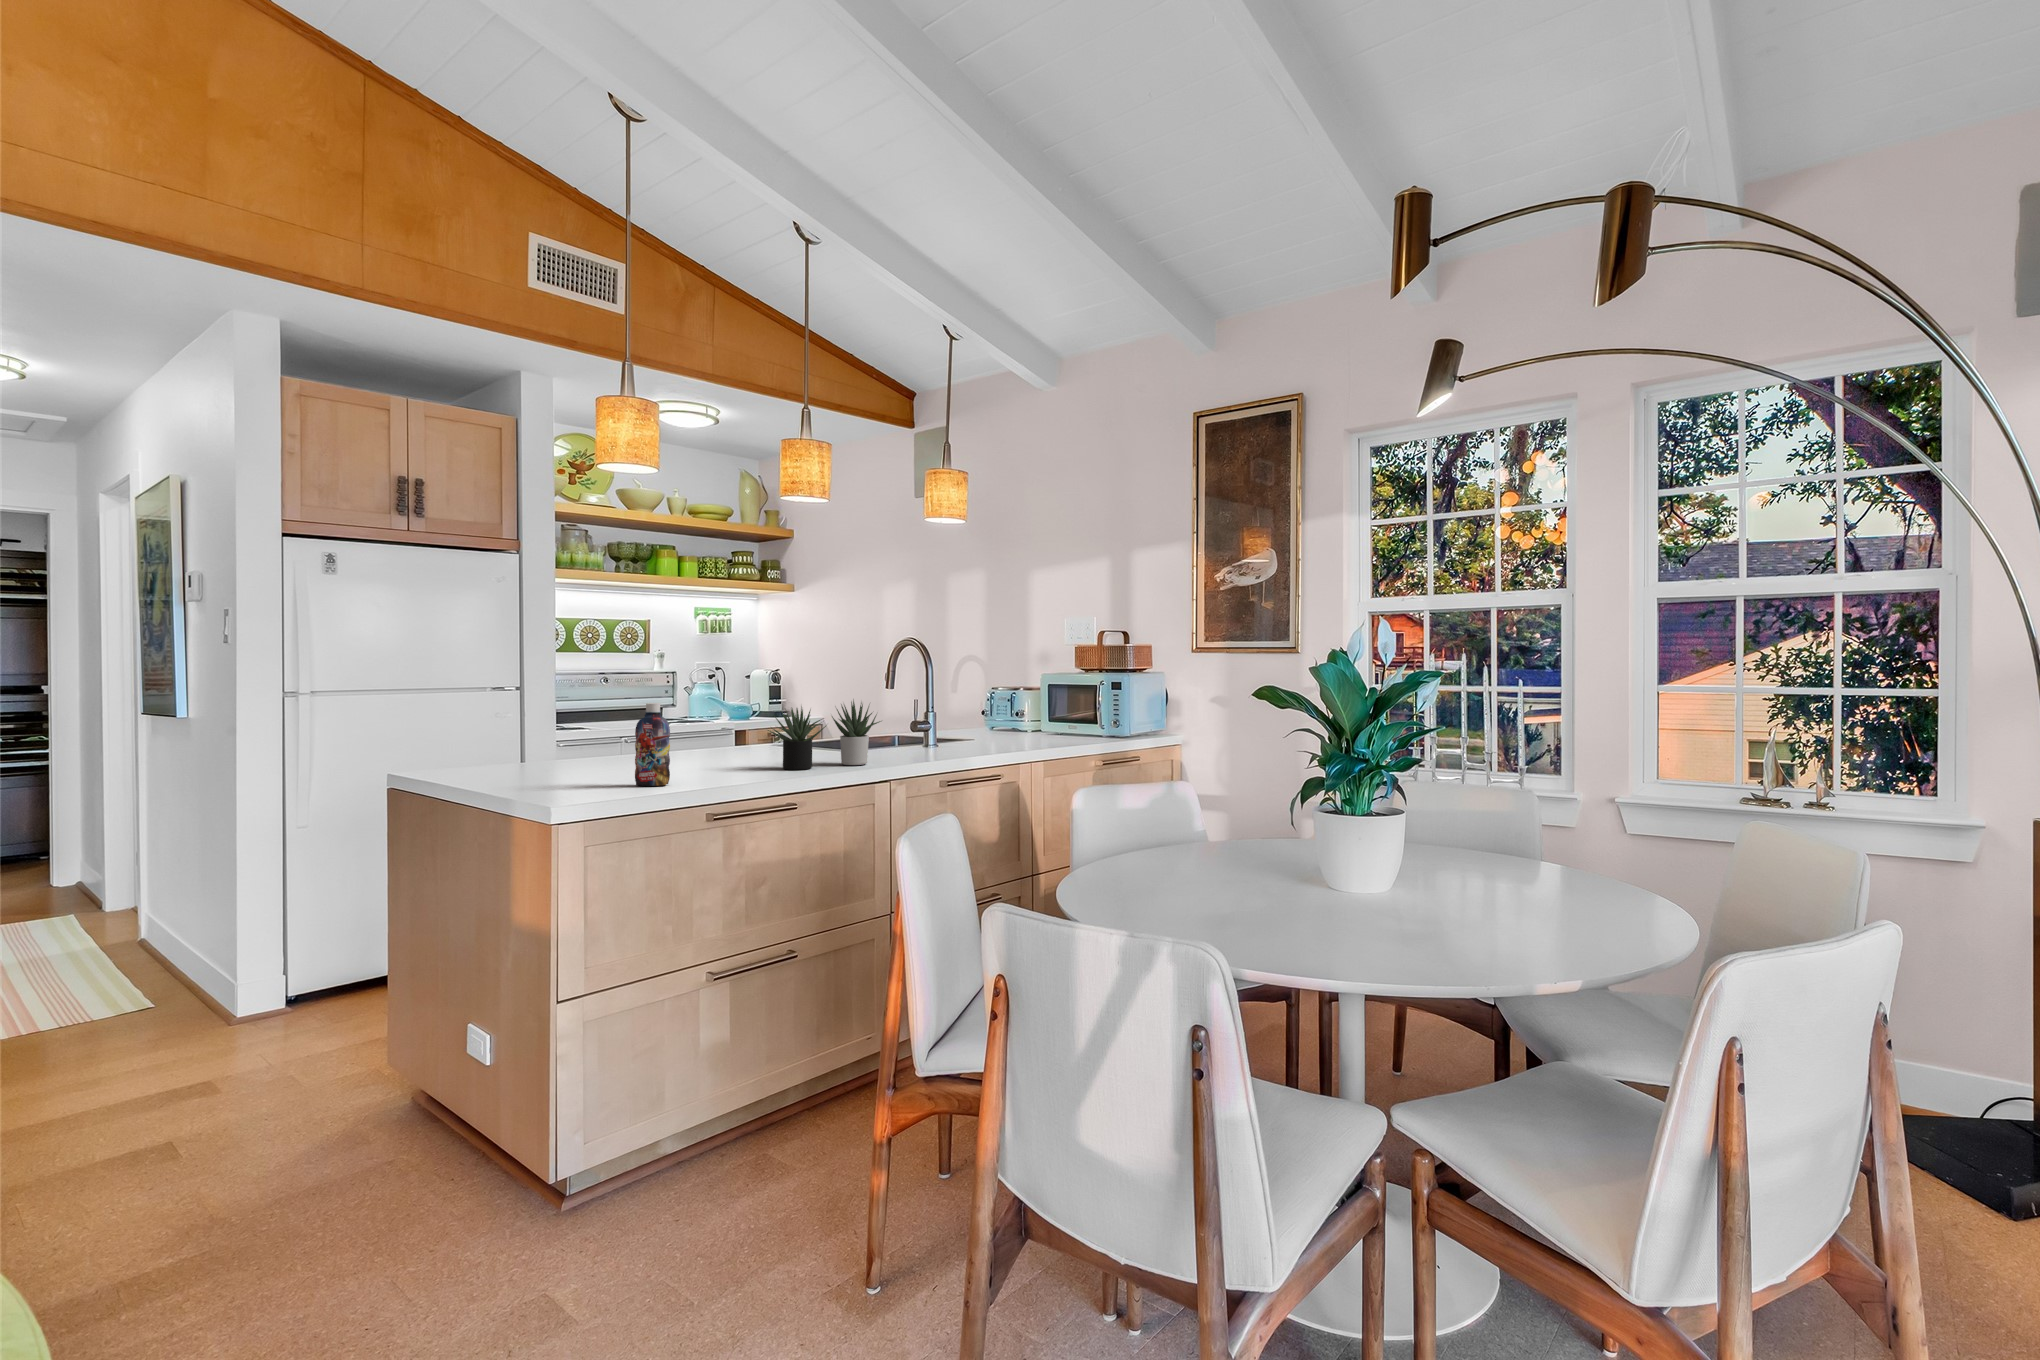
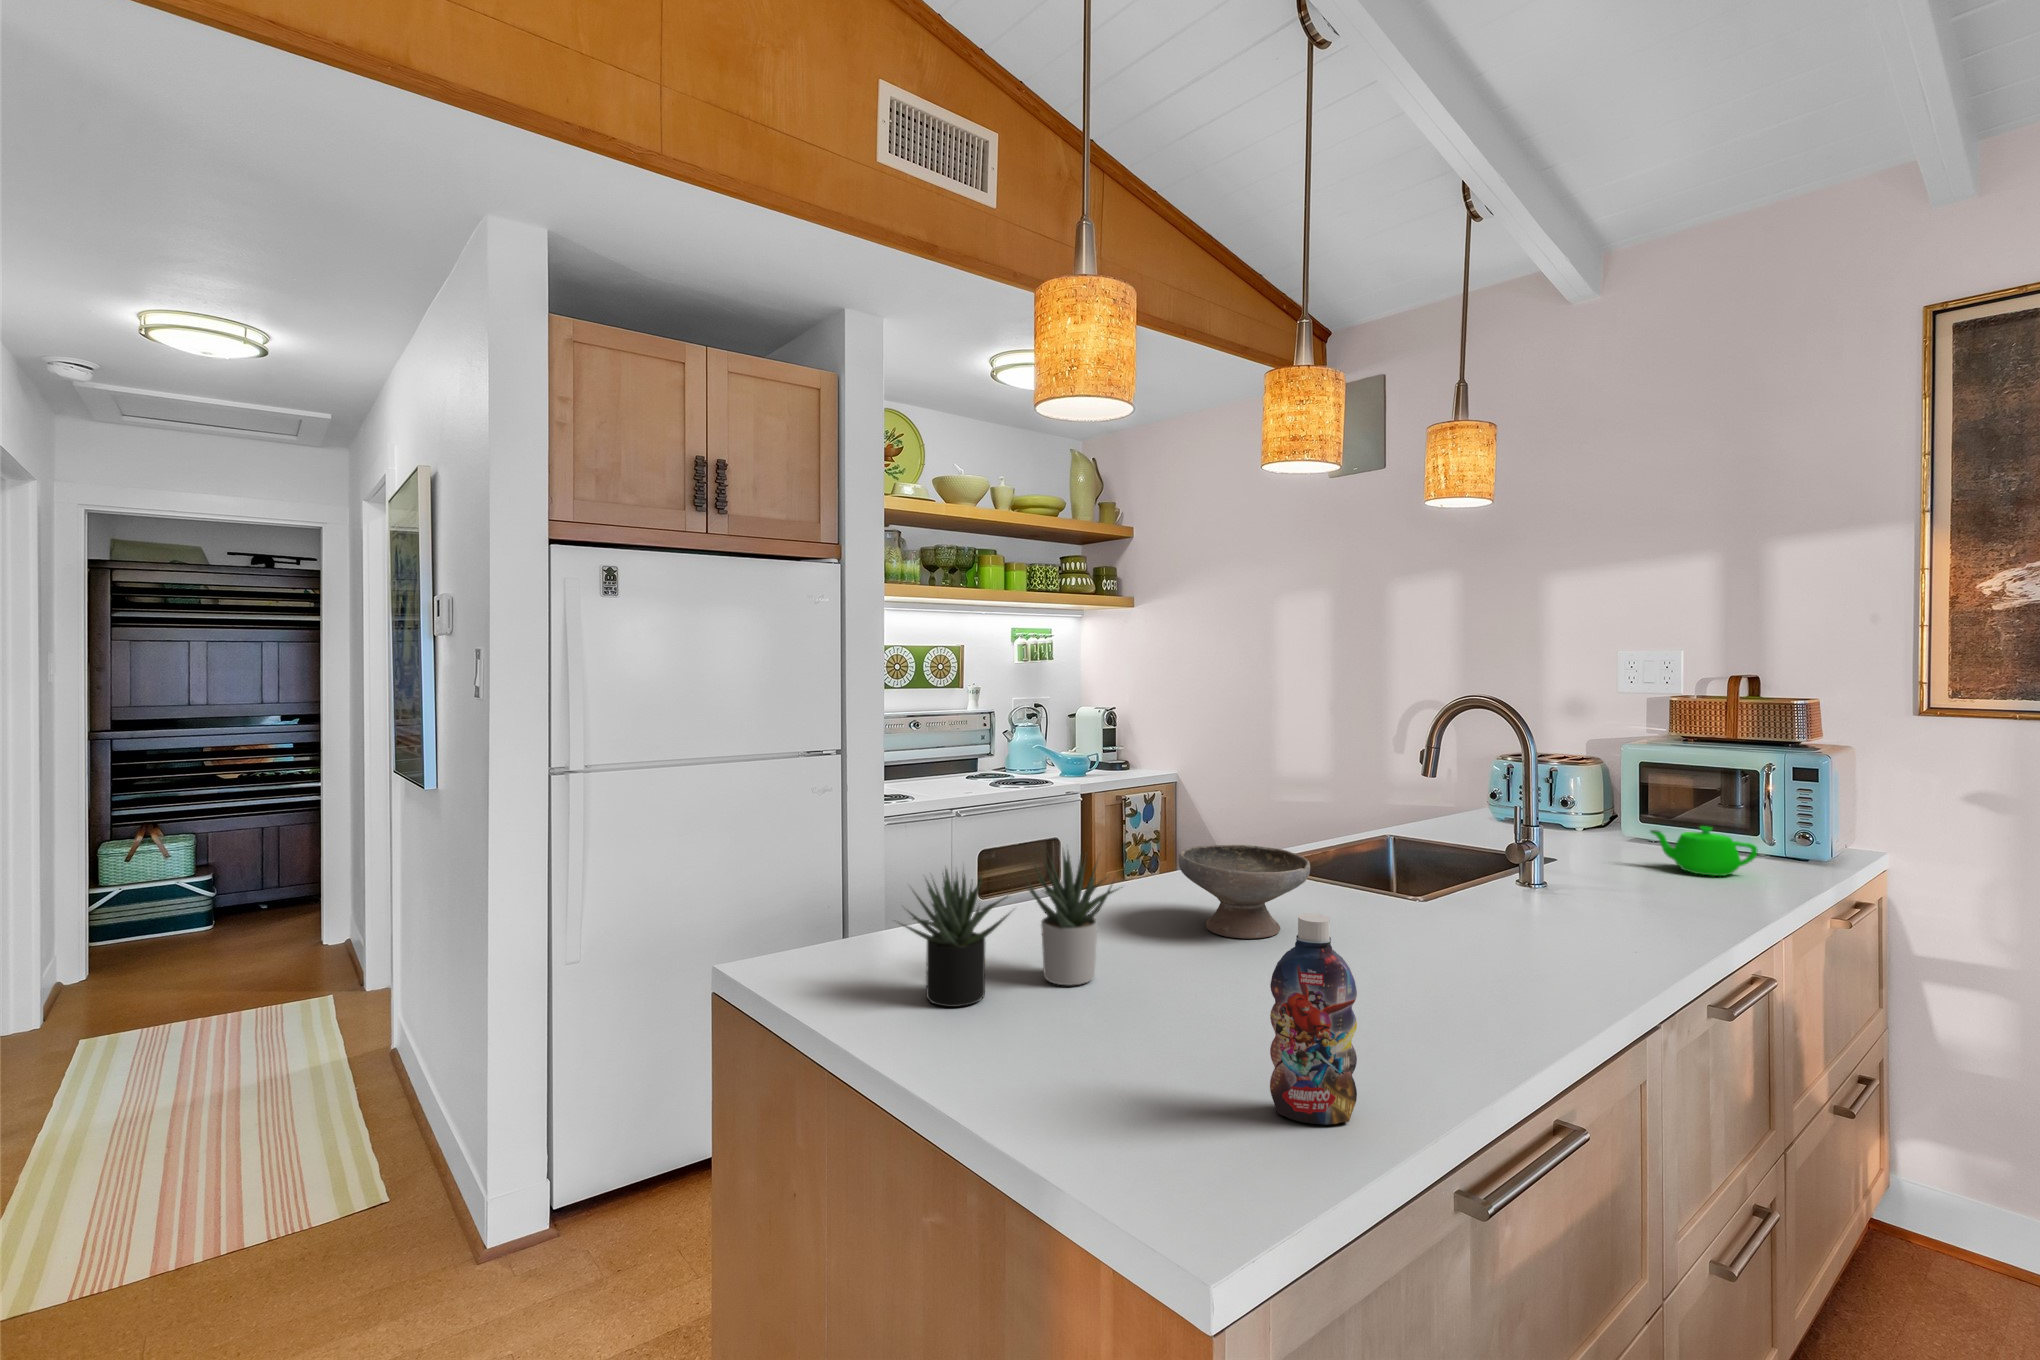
succulent plant: present [768,700,881,770] -> present [897,852,1118,1007]
teapot: none [1016,714,1066,740] -> present [1651,826,1758,876]
bowl: none [680,716,755,758] -> present [1178,845,1310,938]

